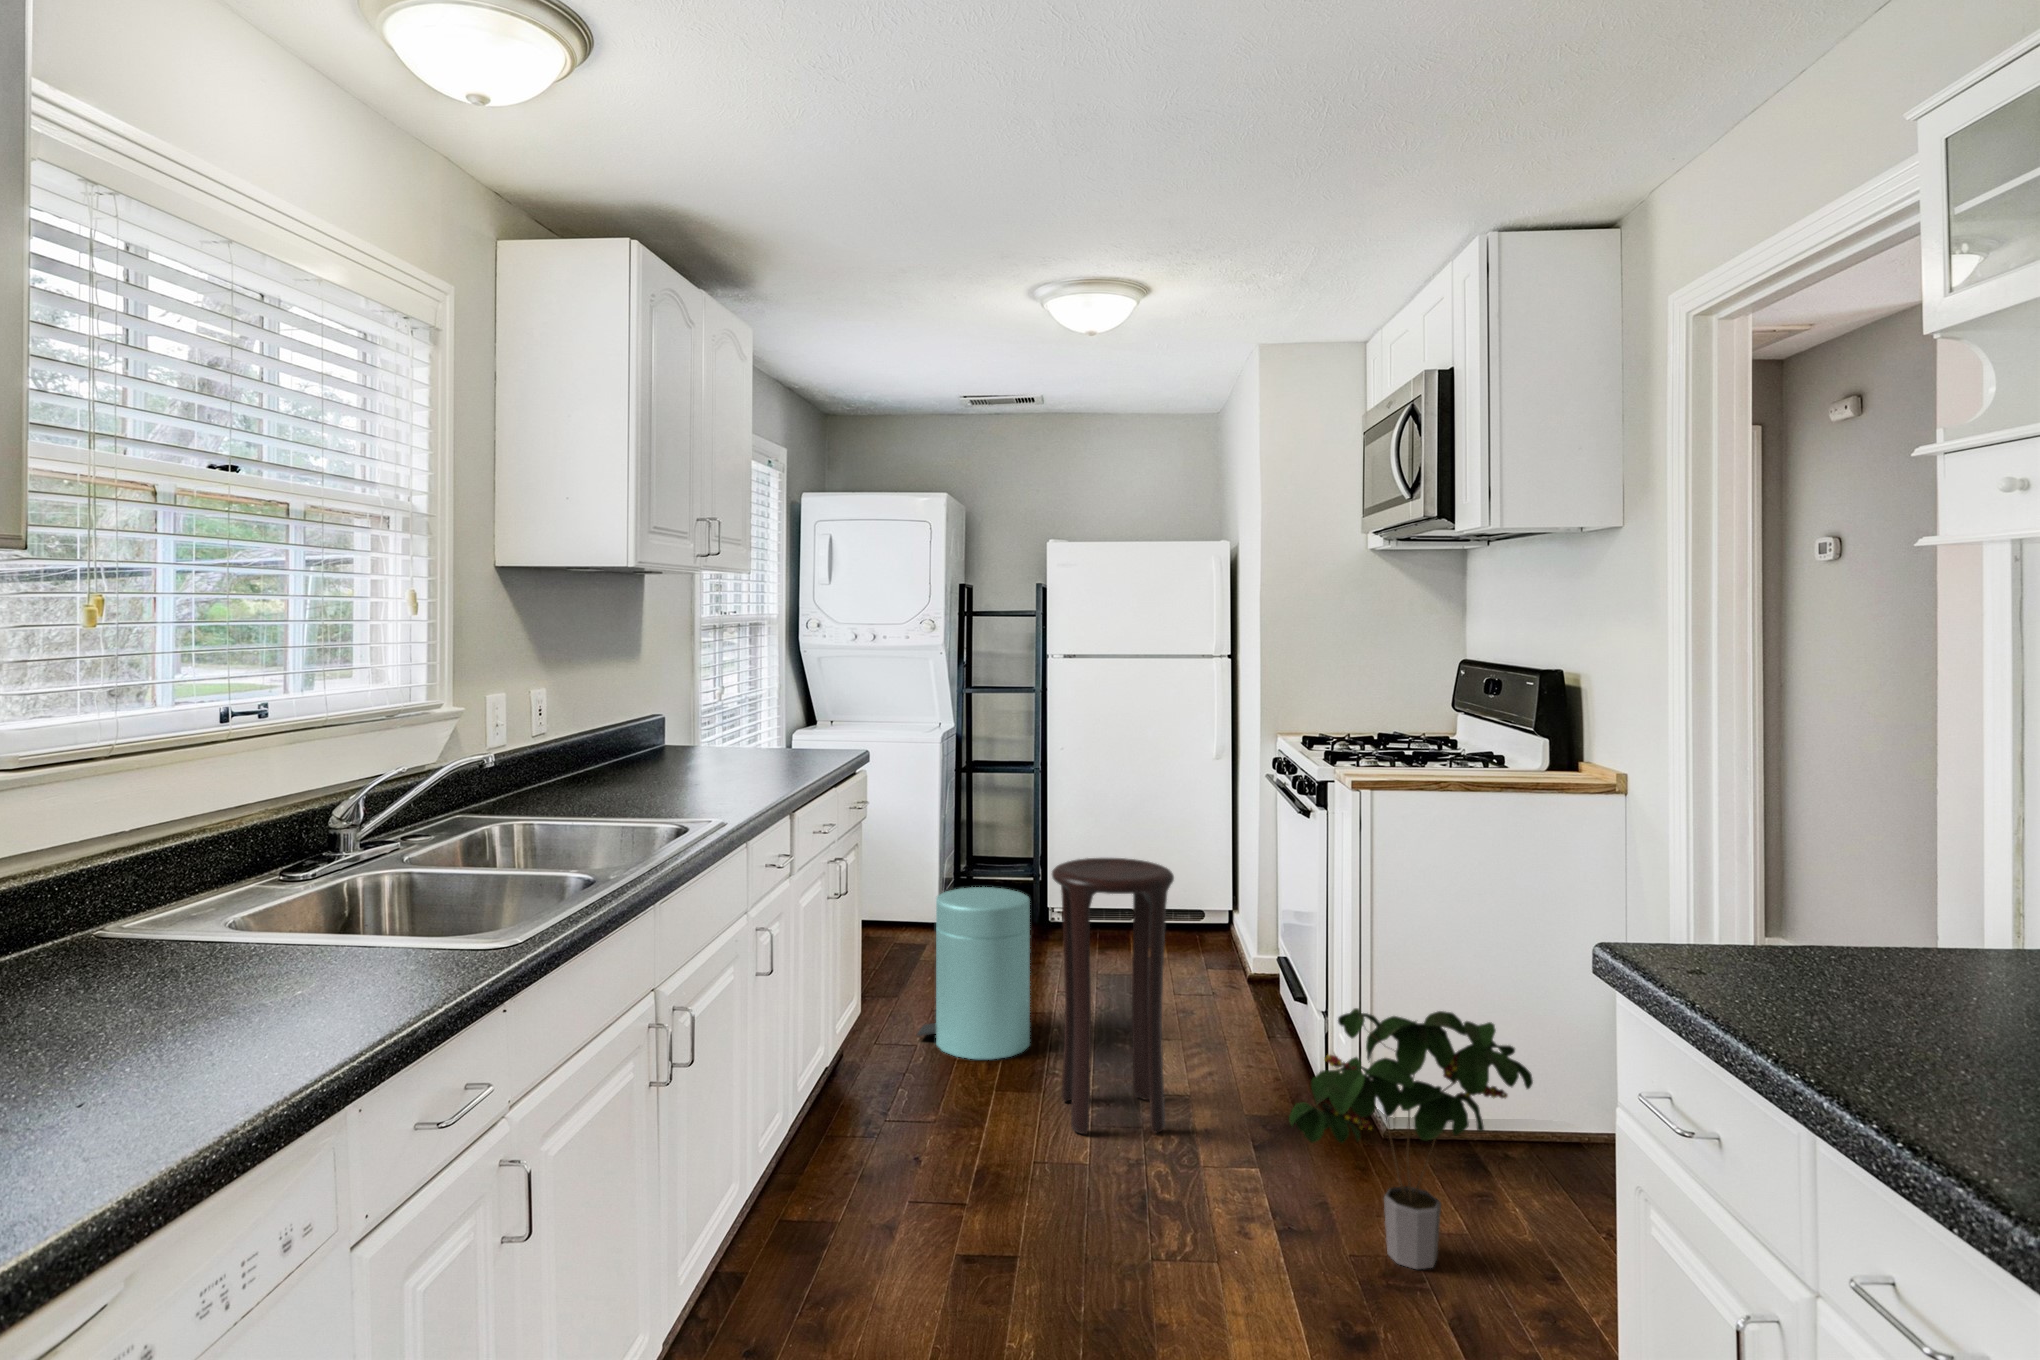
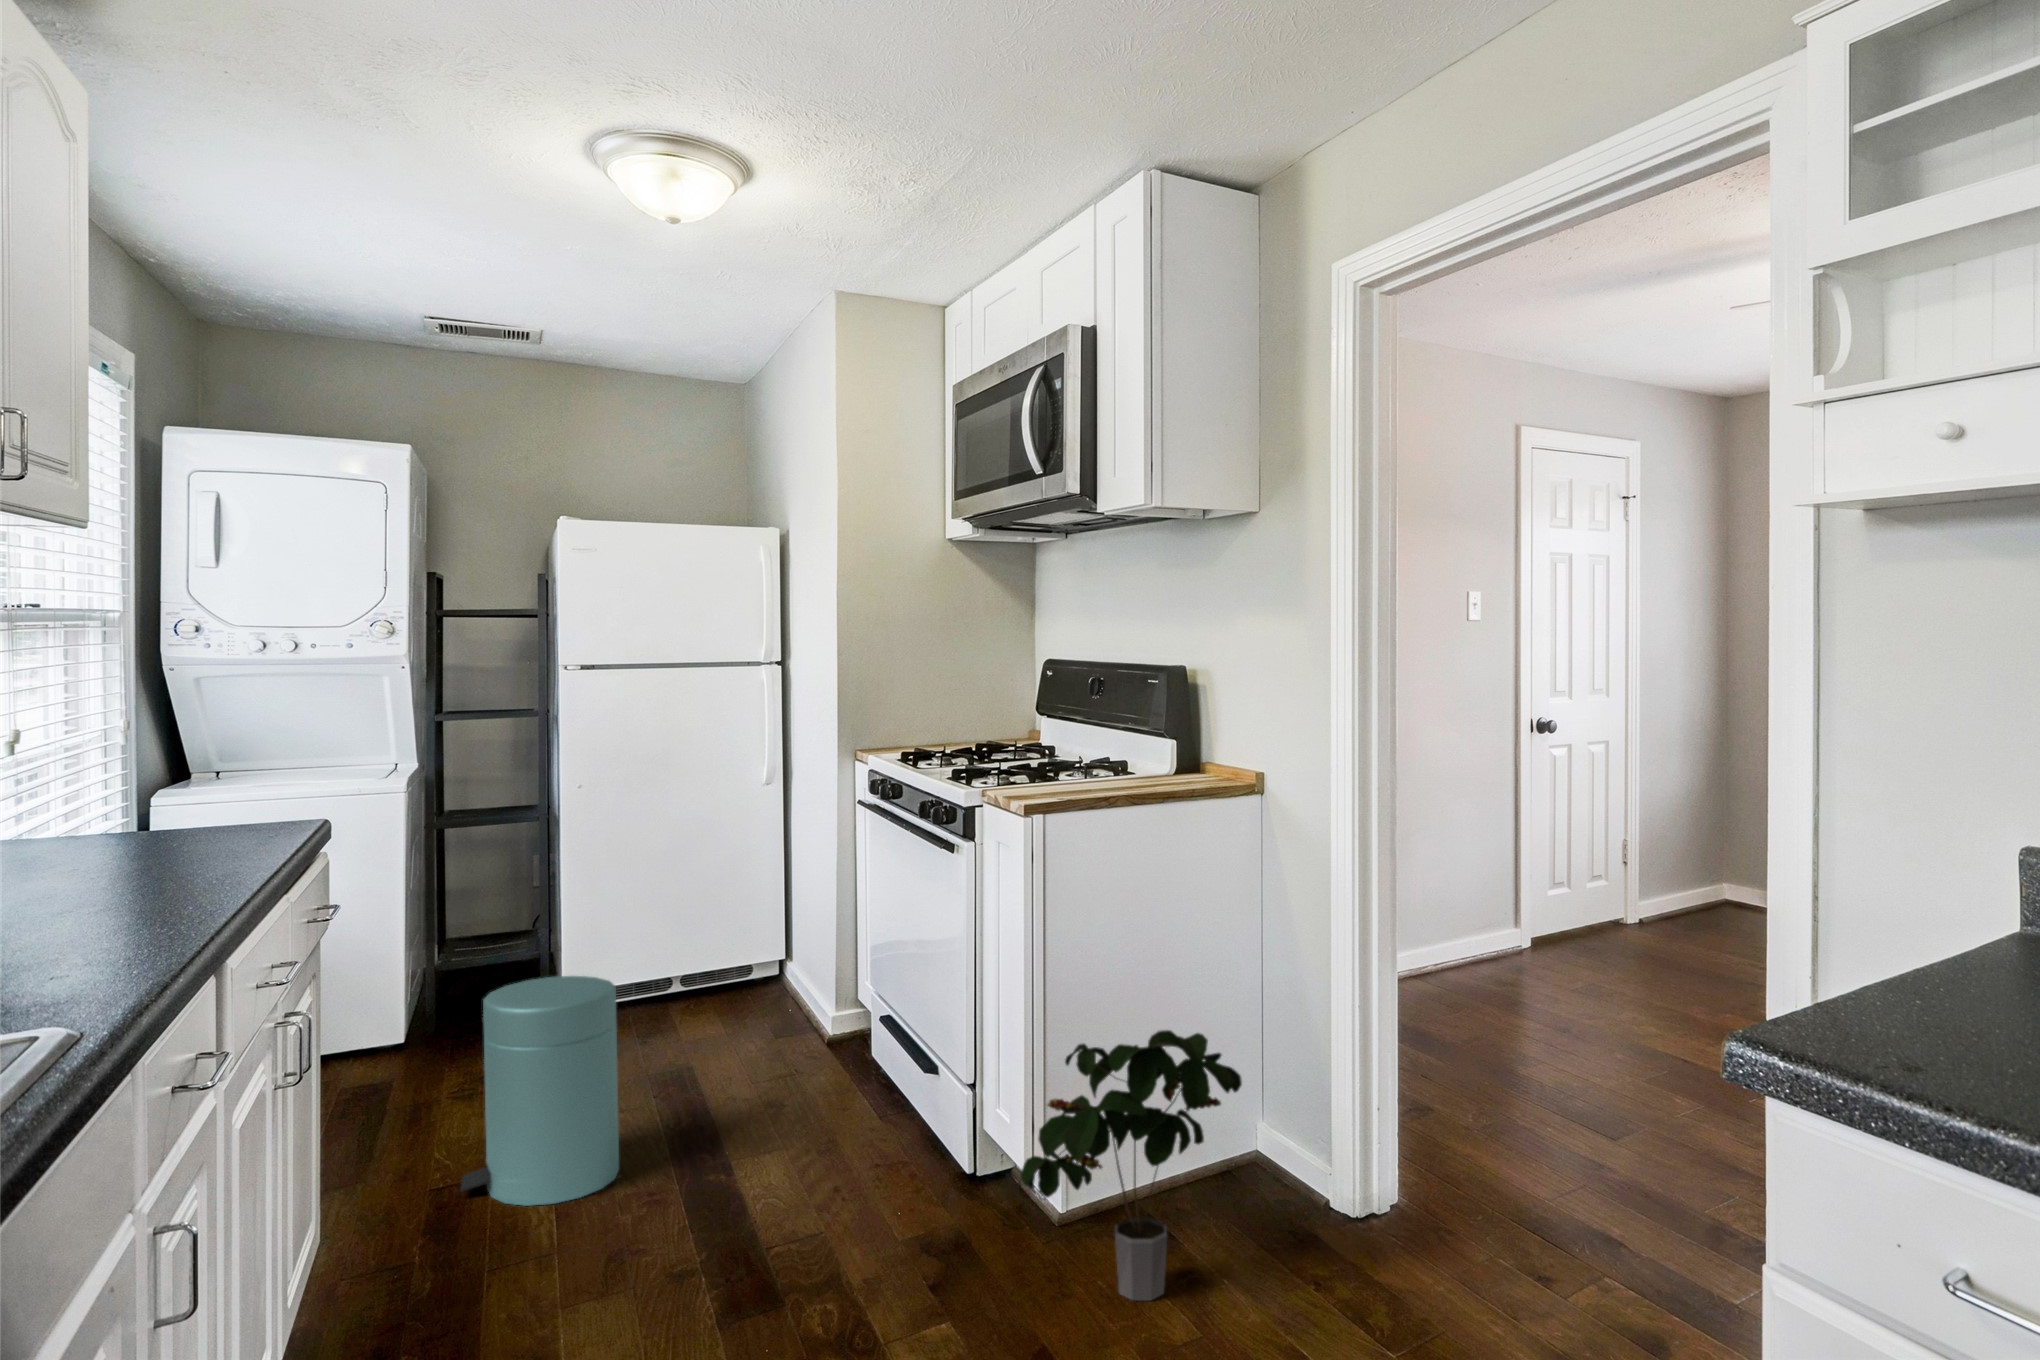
stool: present [1052,858,1174,1134] -> none [685,916,836,1259]

